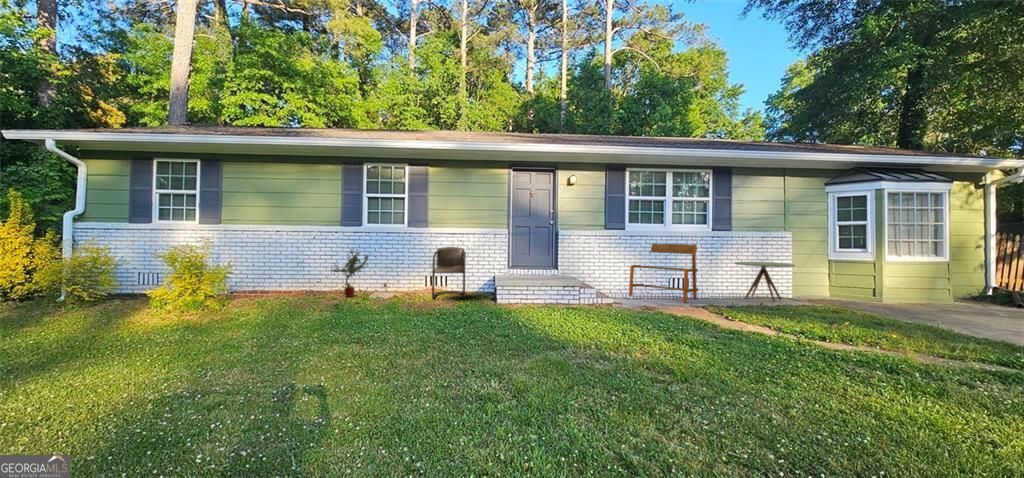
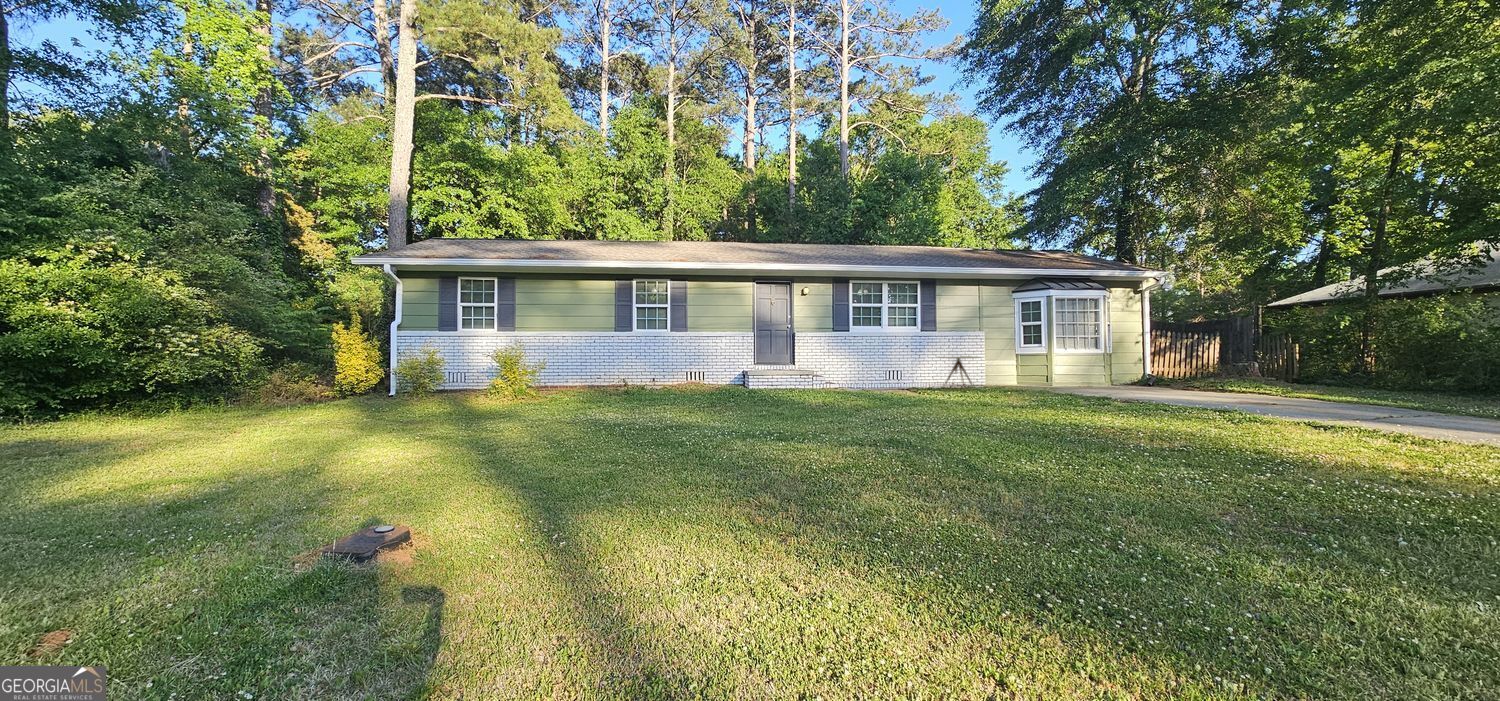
bench: present [629,243,698,303] -> none [852,342,907,387]
chair: present [432,247,466,299] -> none [694,347,721,388]
potted tree: present [331,249,368,297] -> none [609,349,642,388]

